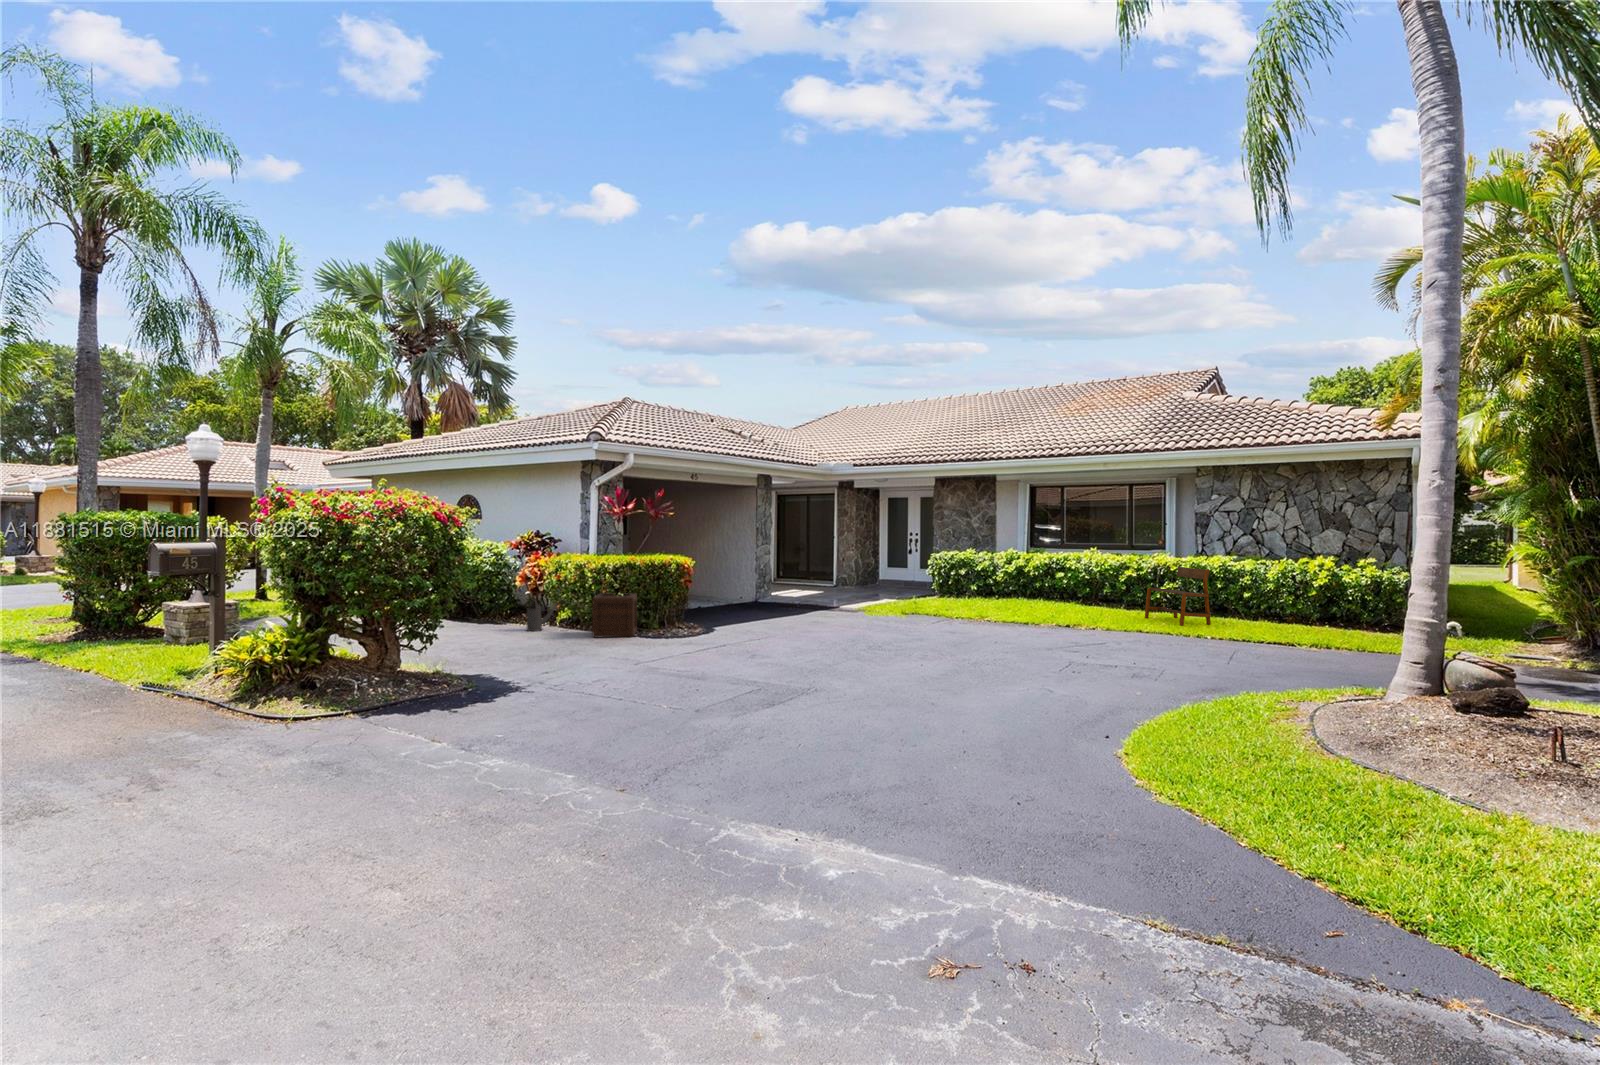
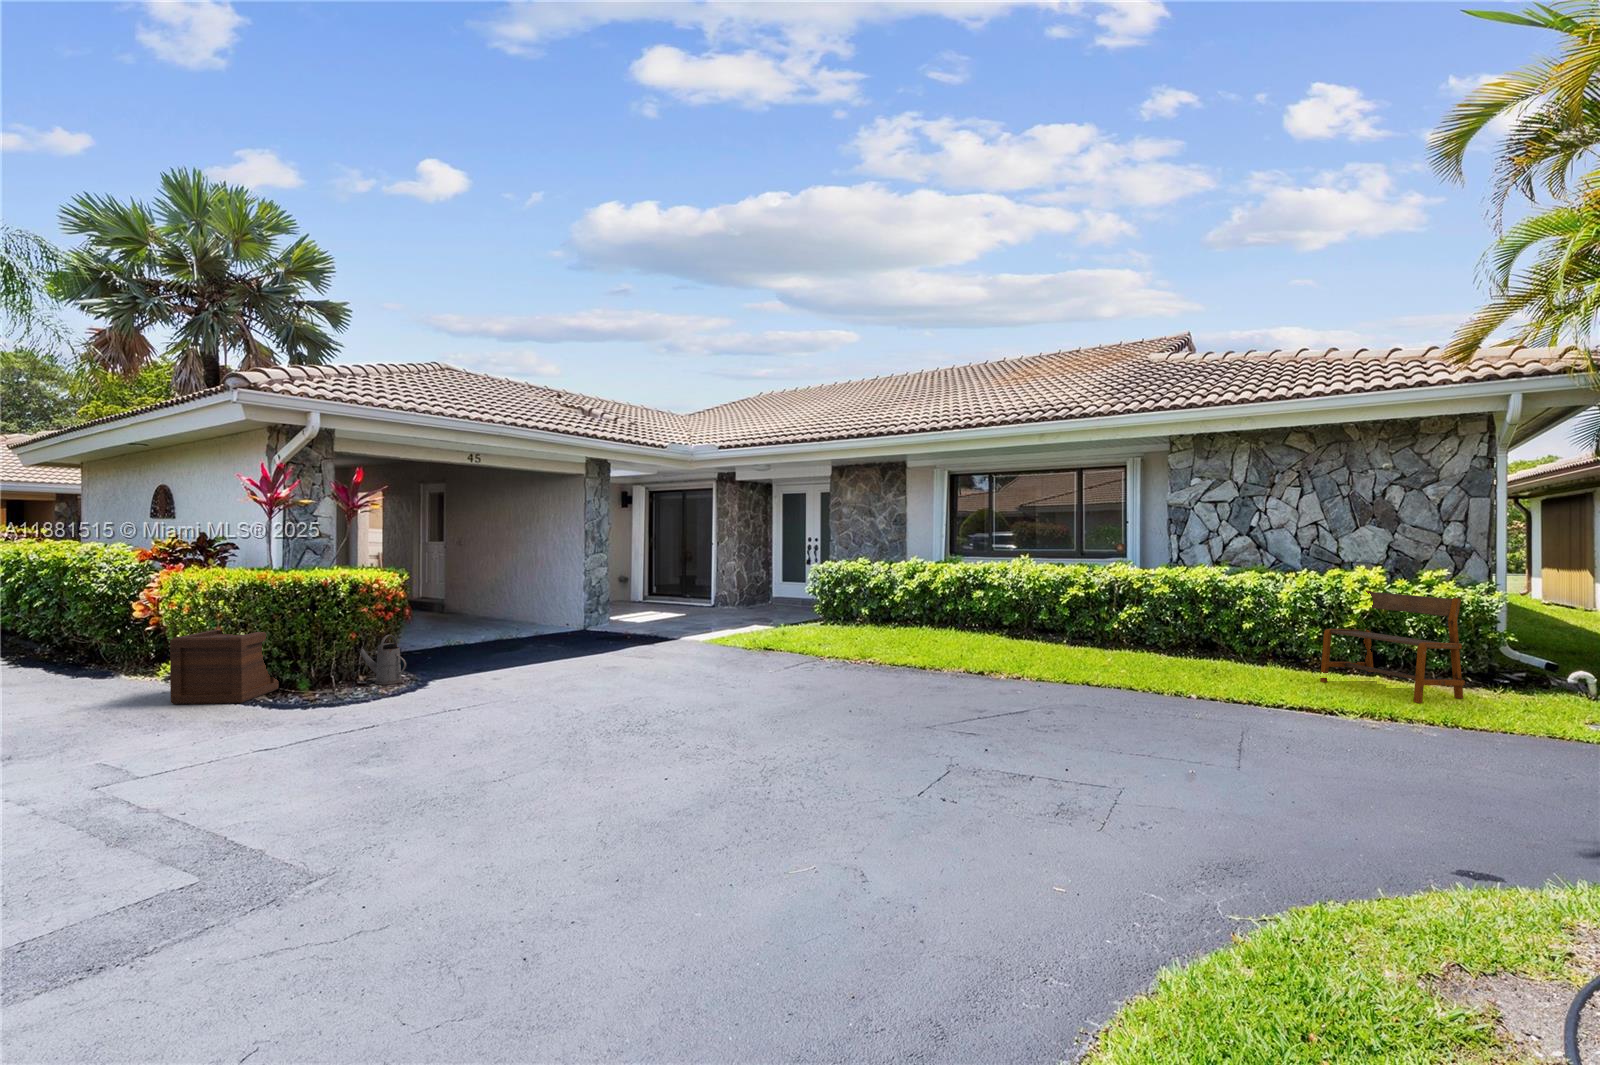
bench: present [1145,567,1211,626] -> present [1320,590,1465,703]
watering can: present [526,599,557,631] -> present [360,635,406,685]

